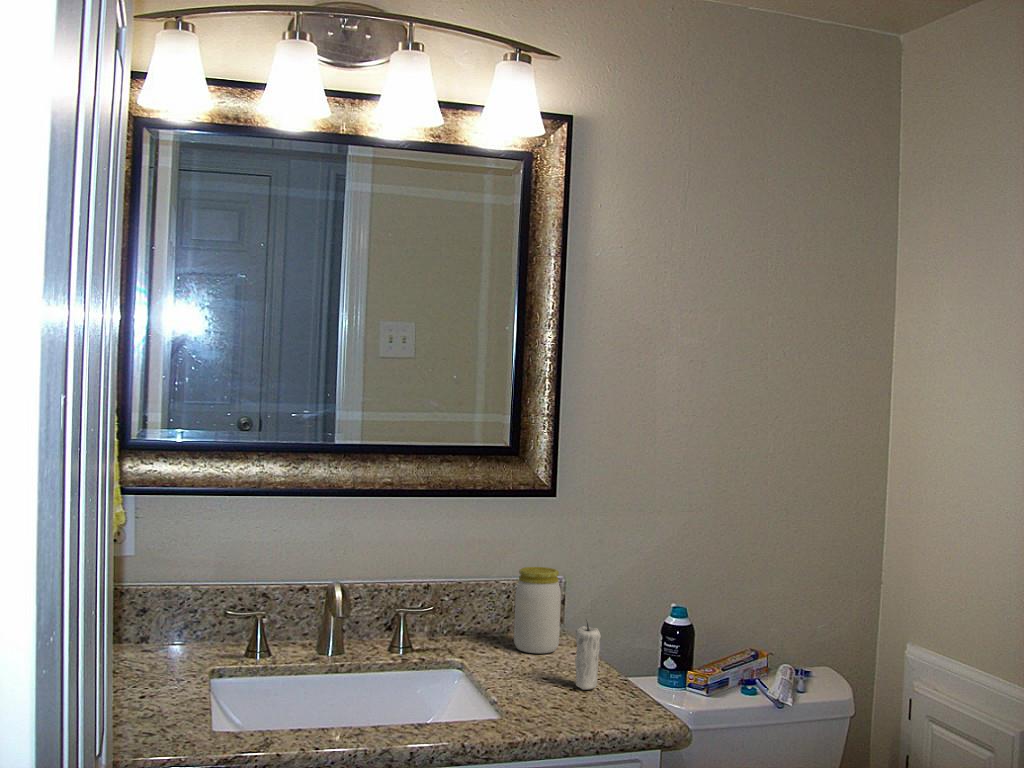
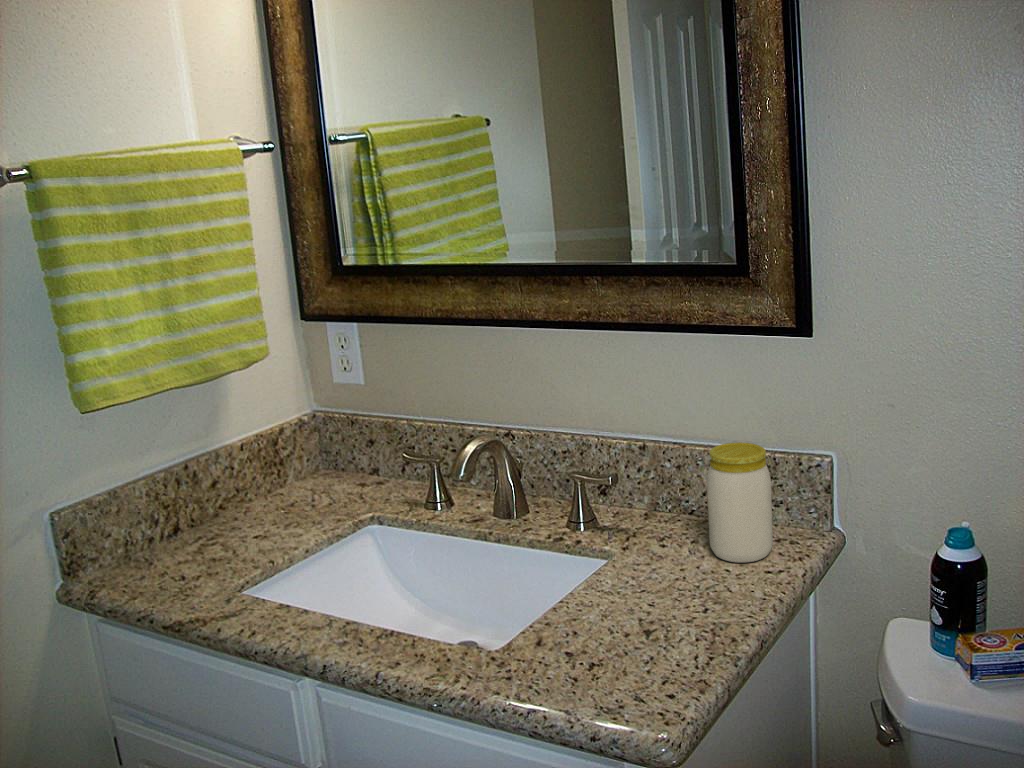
candle: present [575,620,601,690] -> none [647,541,686,638]

